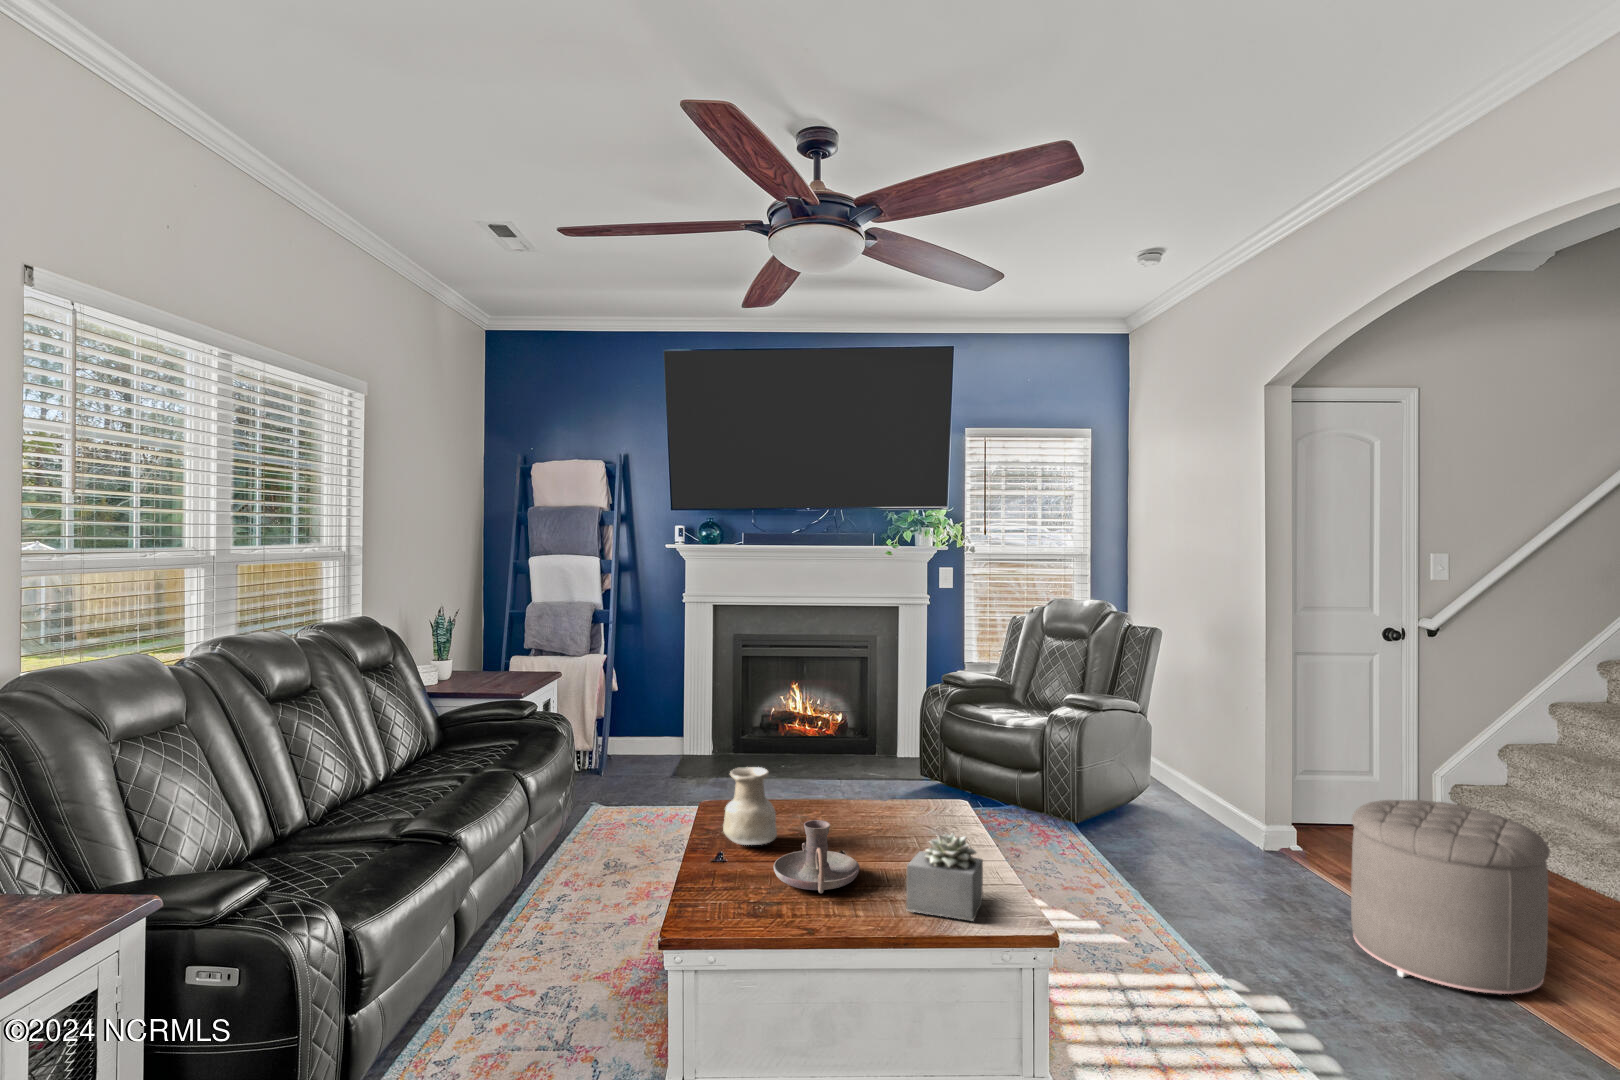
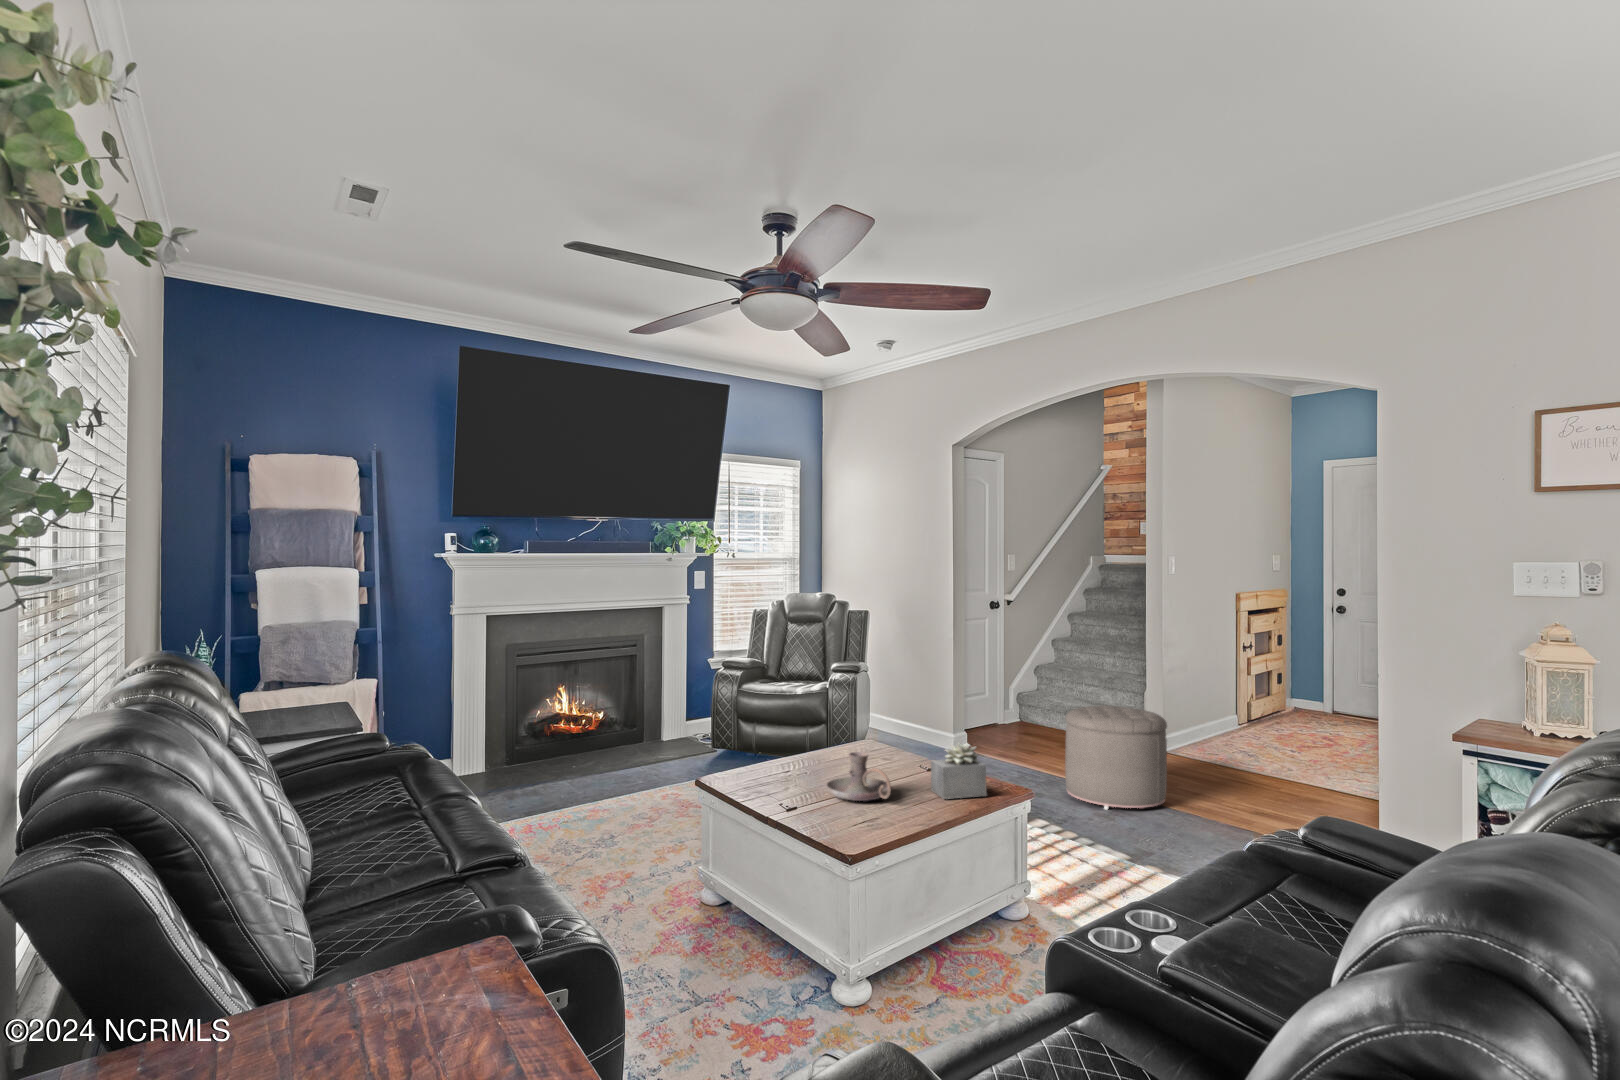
vase: present [723,767,777,845] -> none [748,726,792,788]

